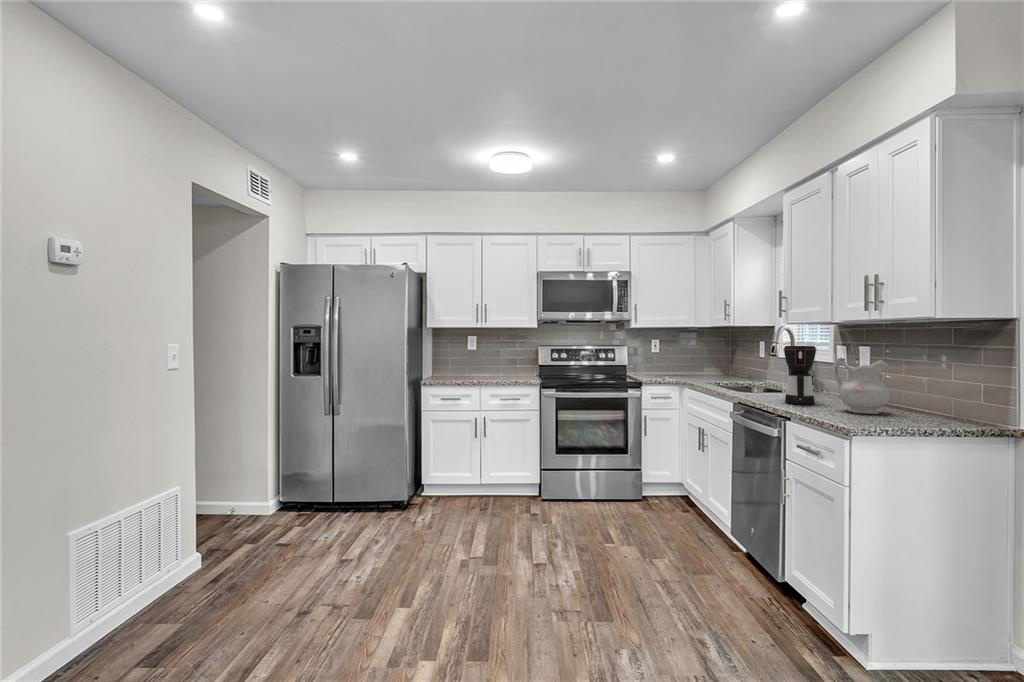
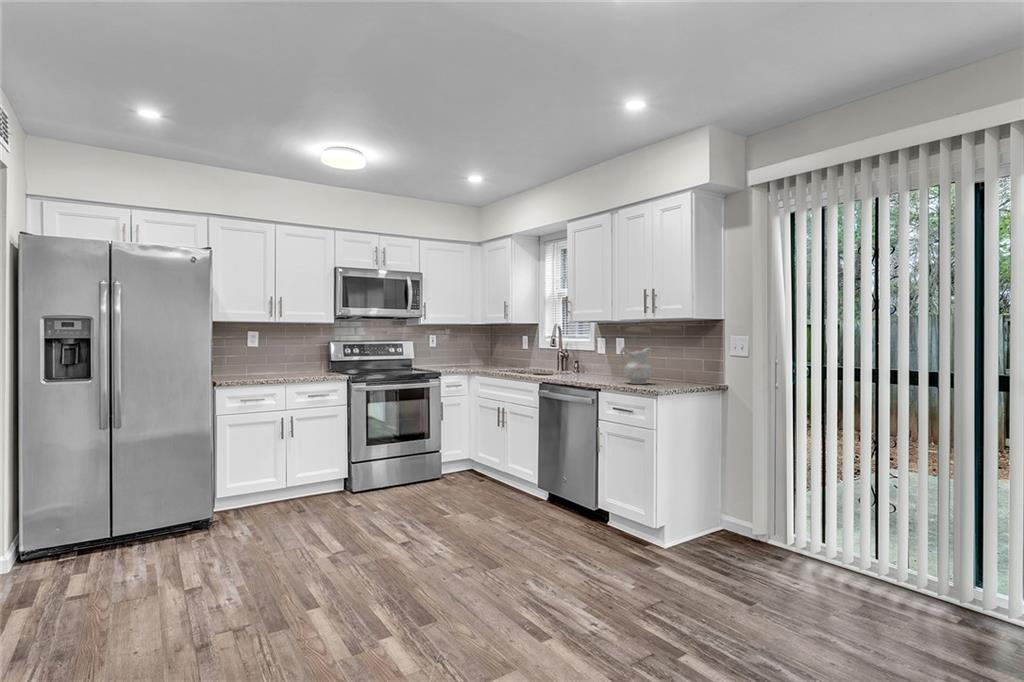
coffee maker: present [784,346,816,405] -> none [580,338,603,381]

